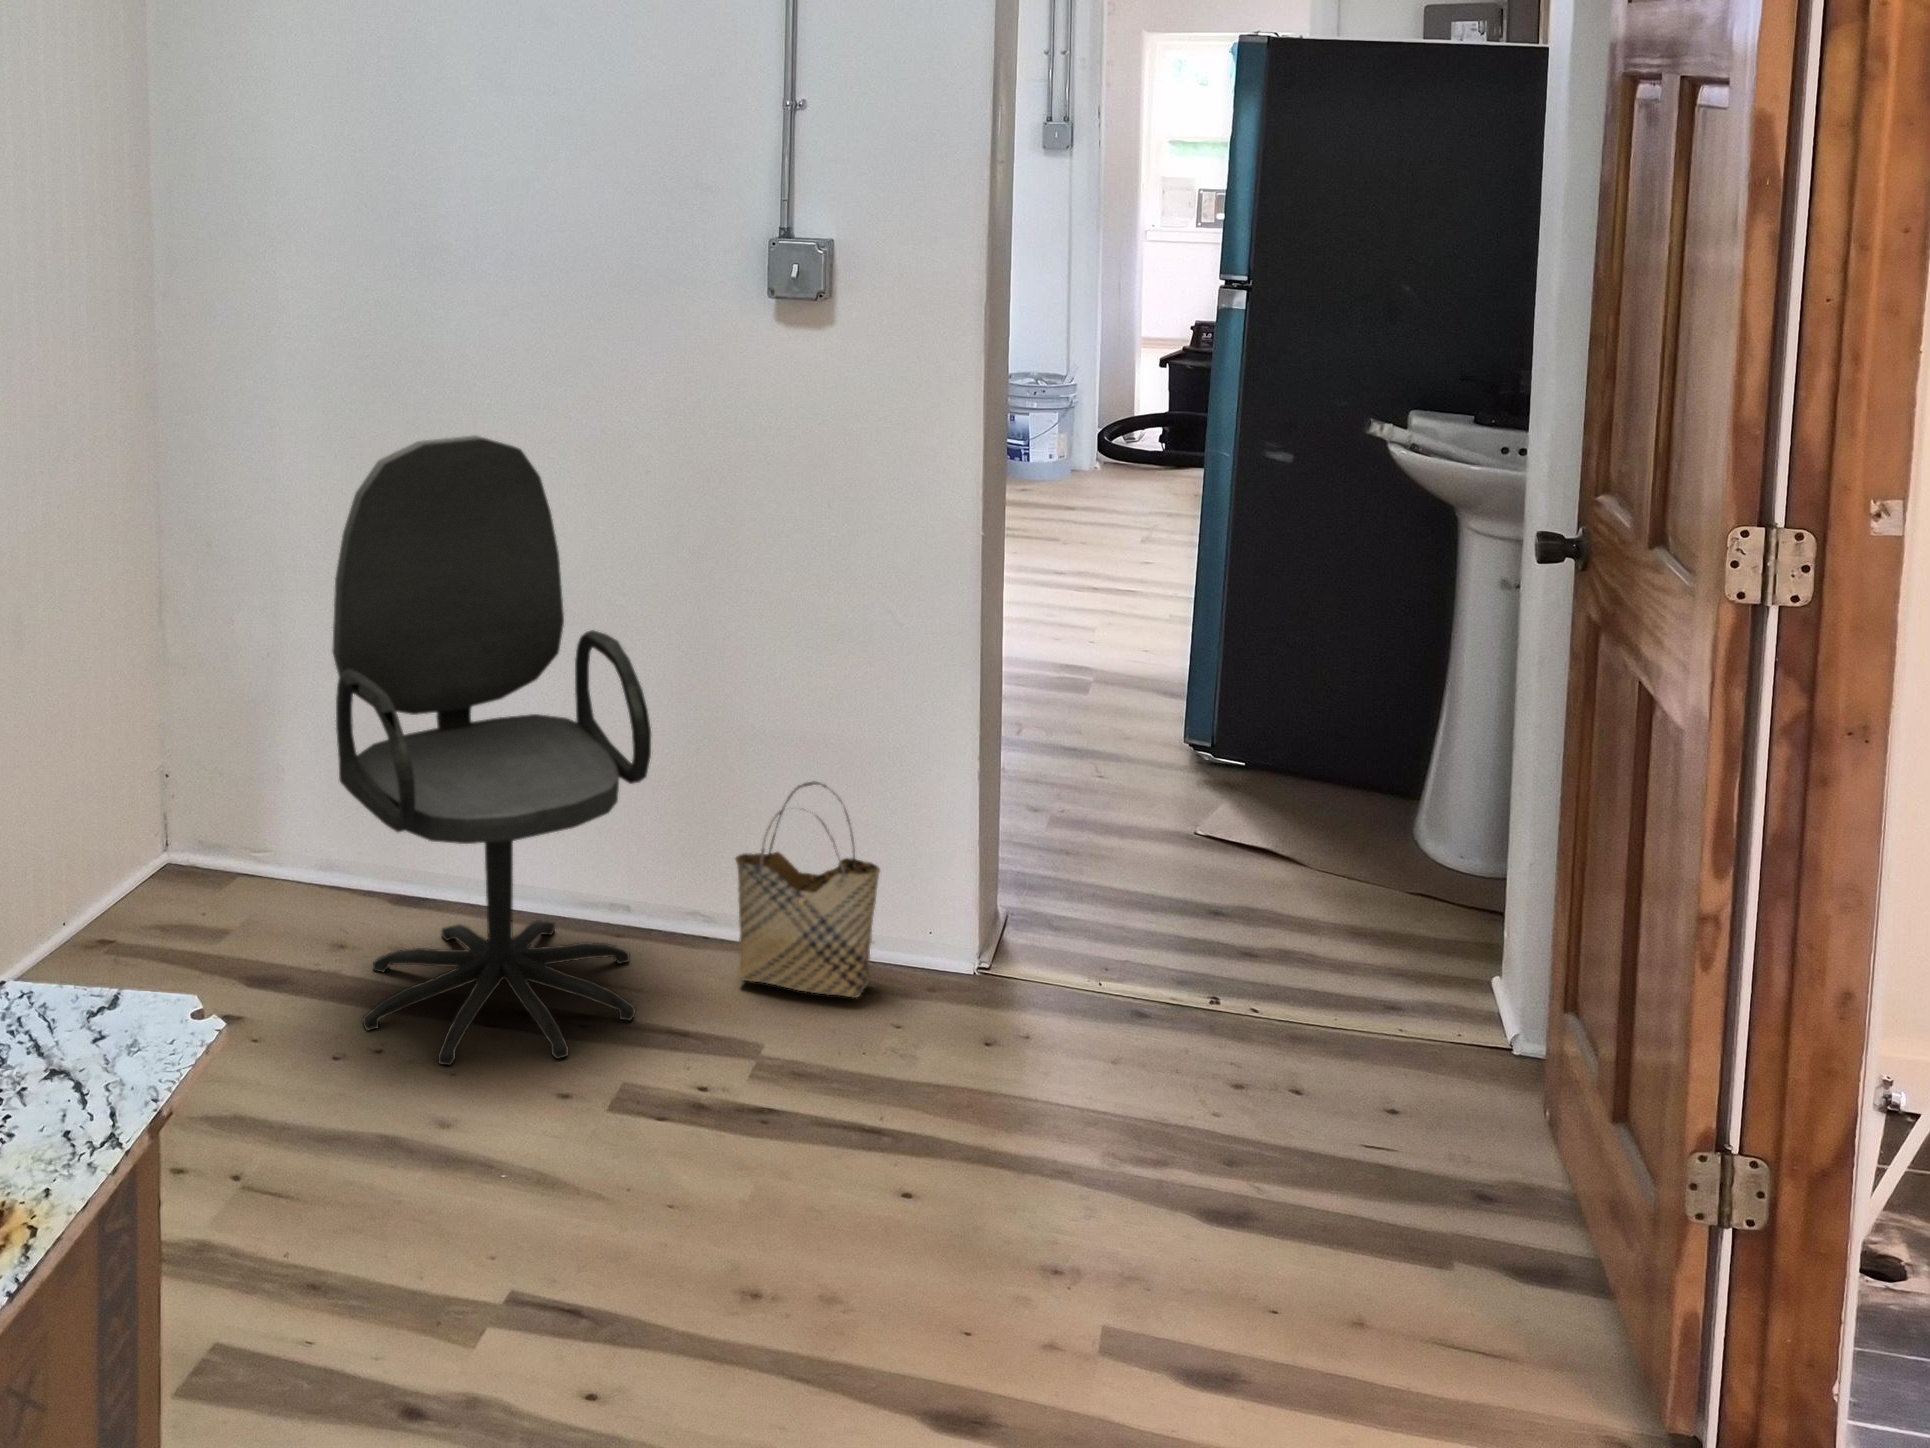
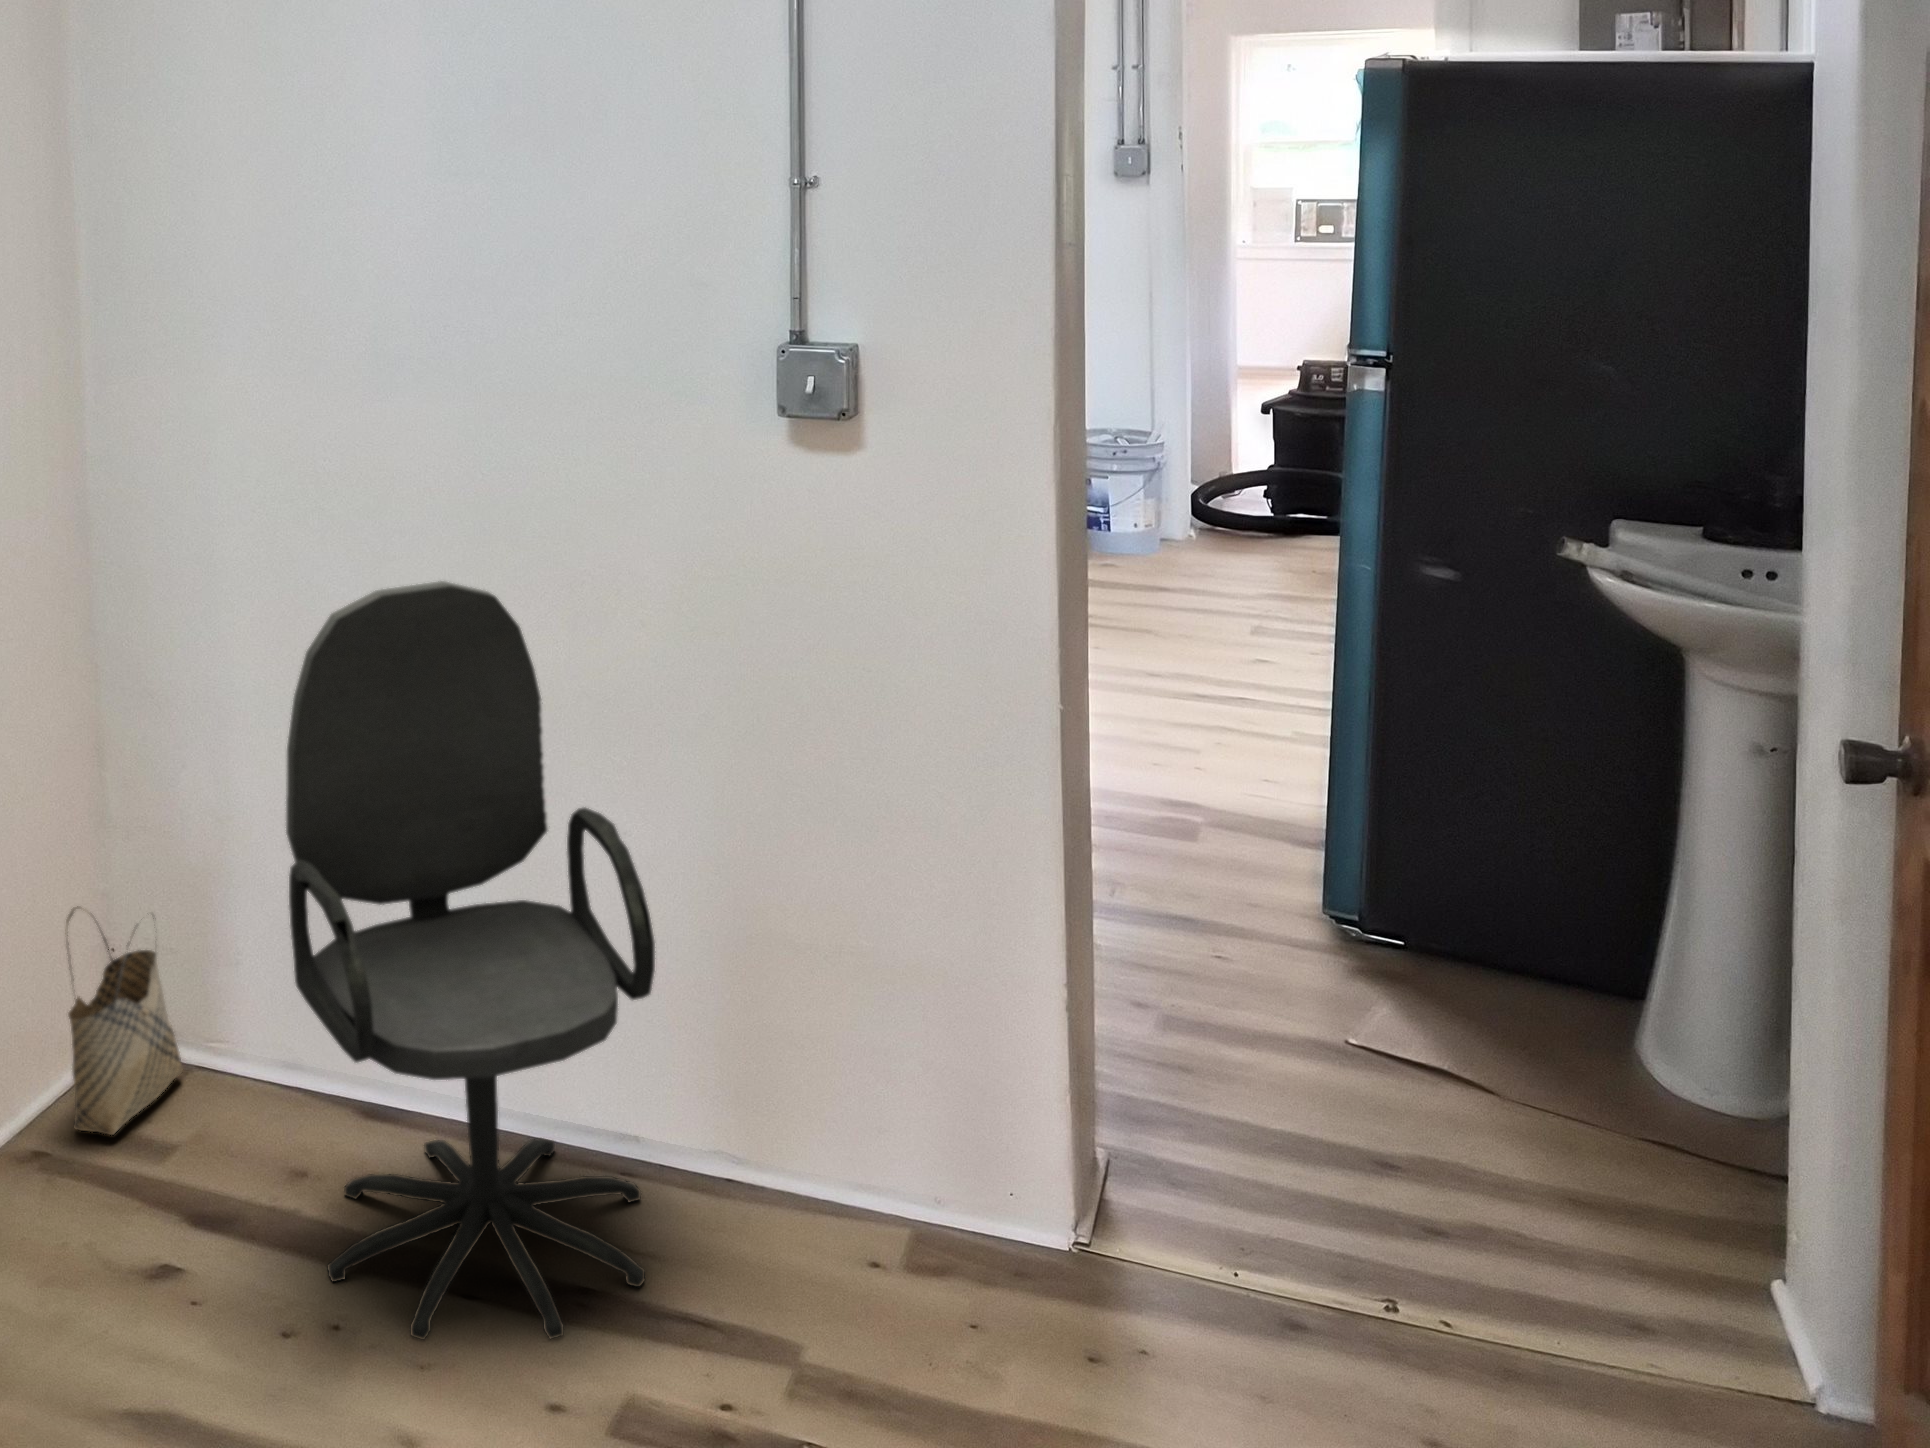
woven basket: present [735,782,880,998] -> present [65,906,183,1135]

